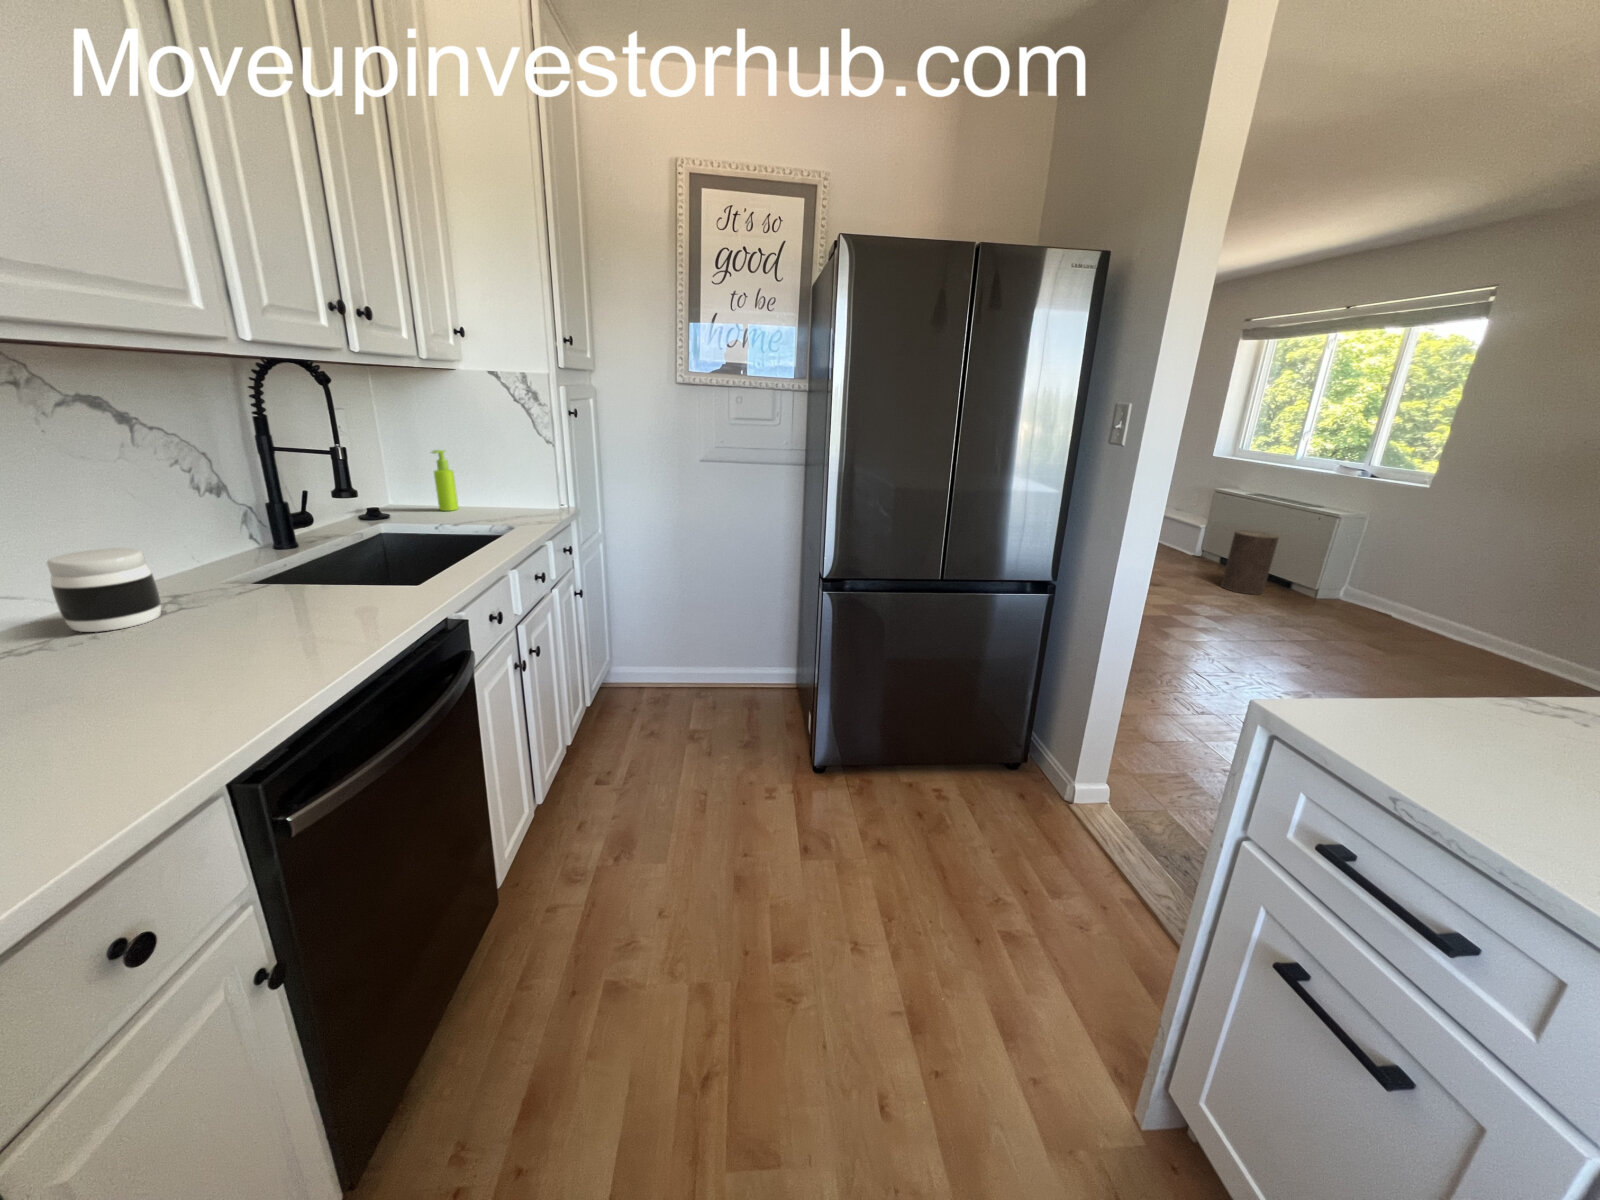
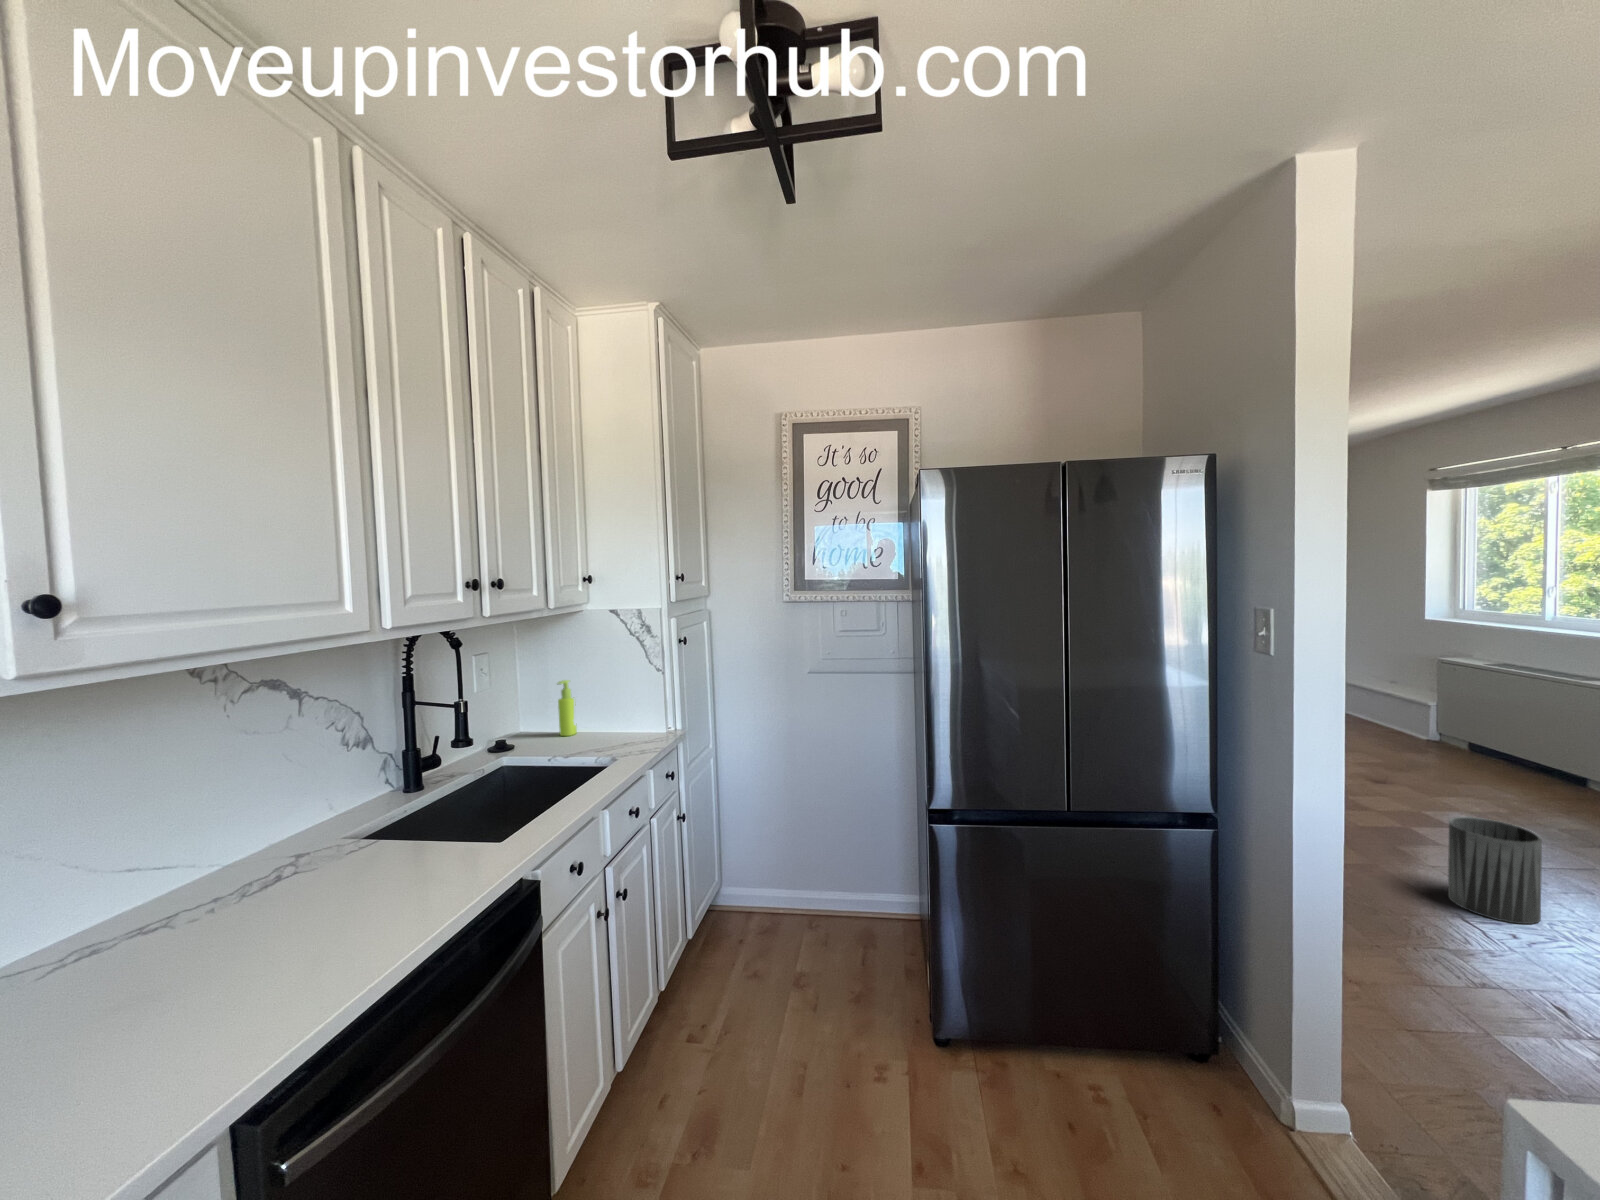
stool: present [1221,530,1279,595] -> none [1477,710,1548,795]
jar: present [47,548,161,632] -> none [199,817,282,902]
trash can: none [1187,602,1257,674] -> present [1448,817,1542,924]

